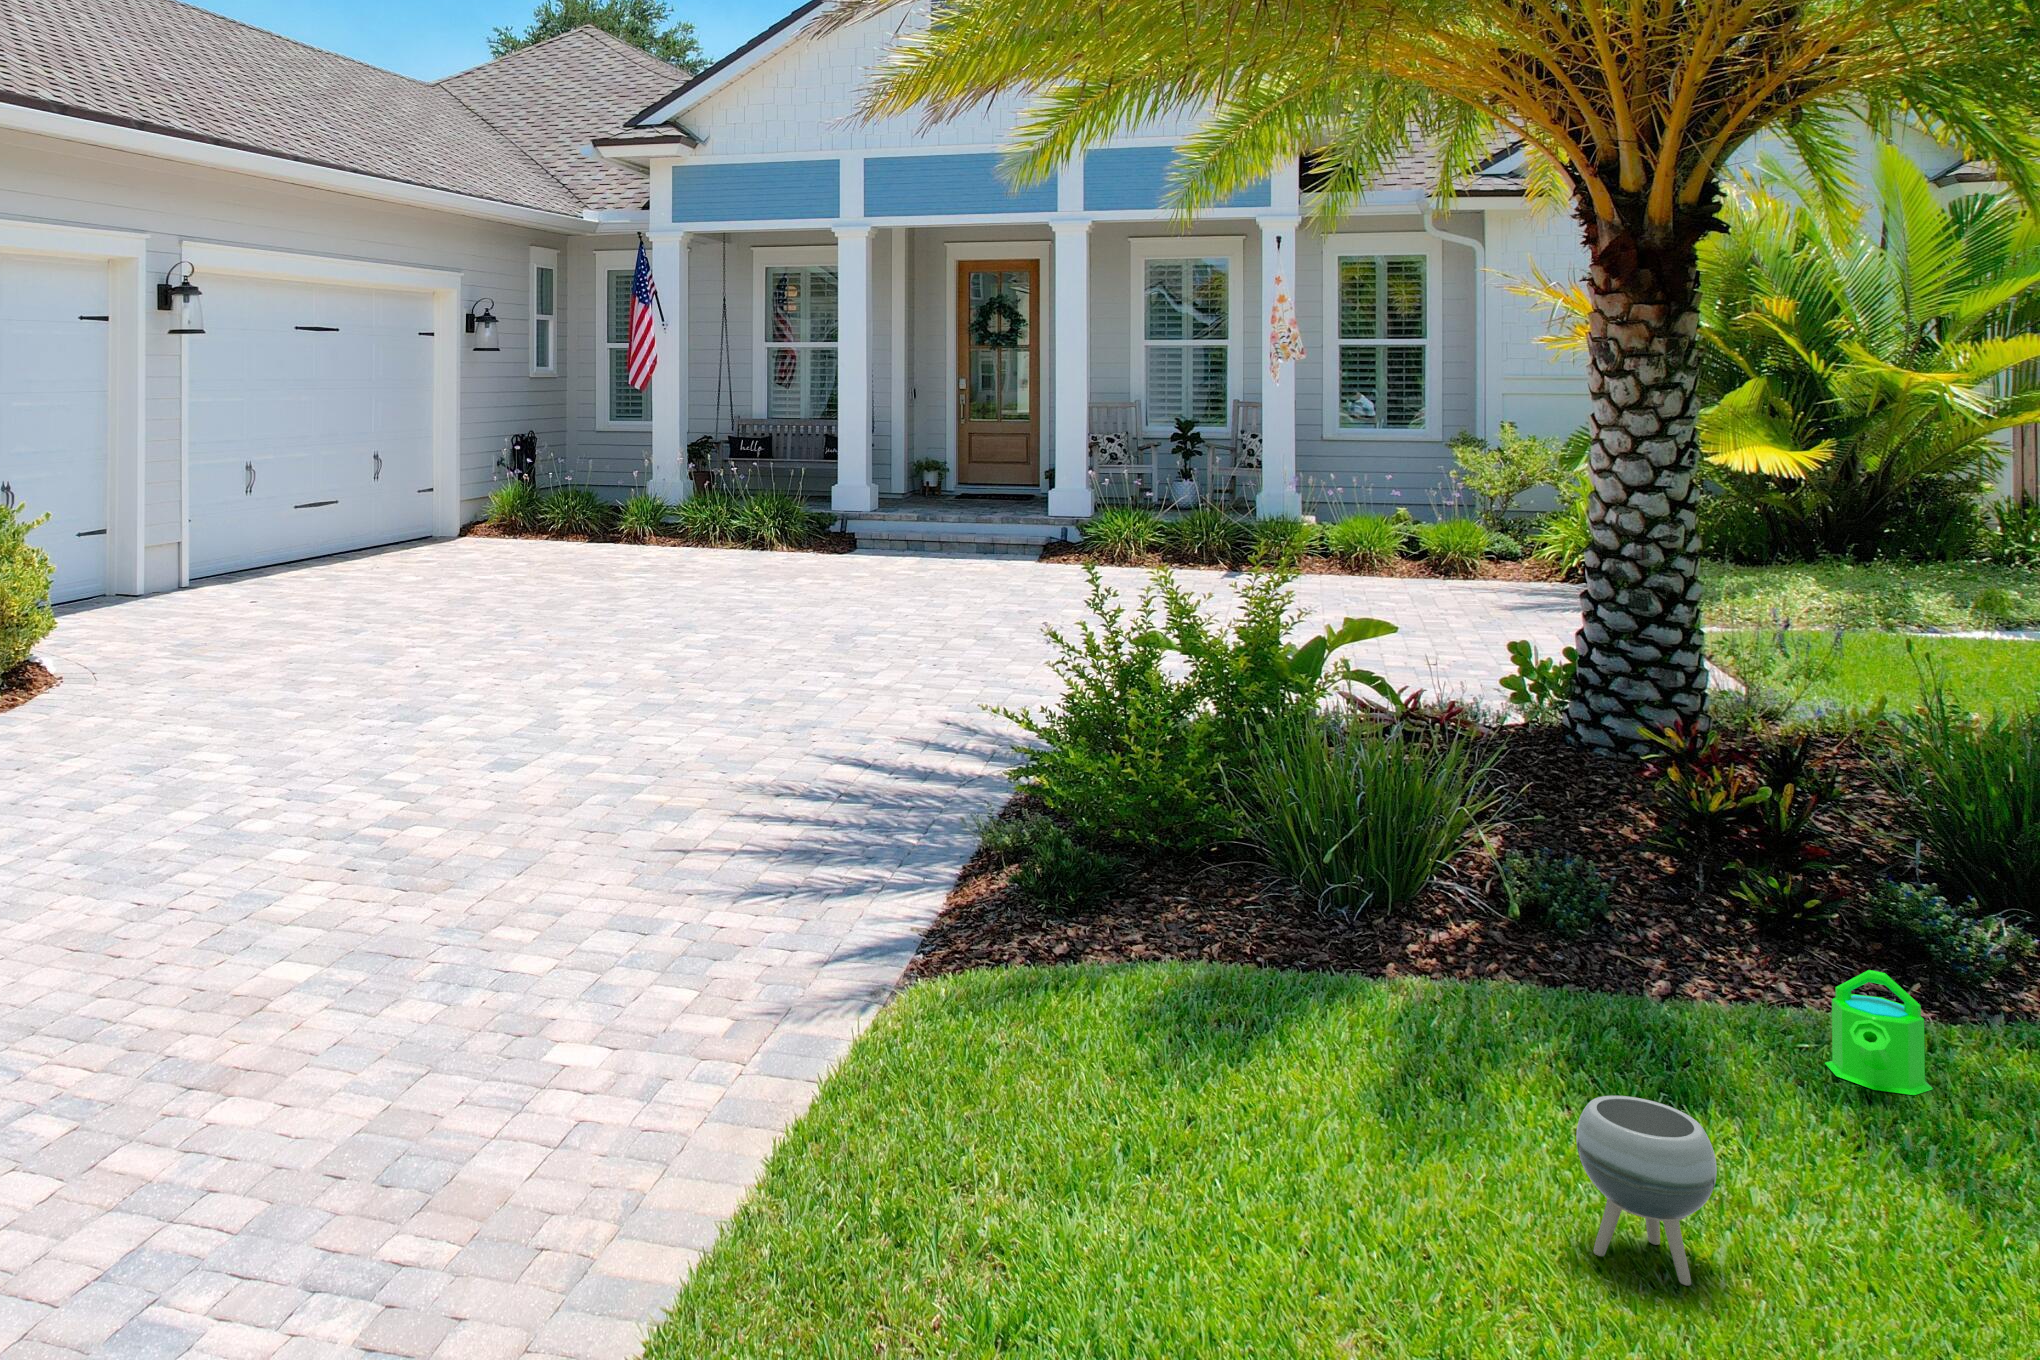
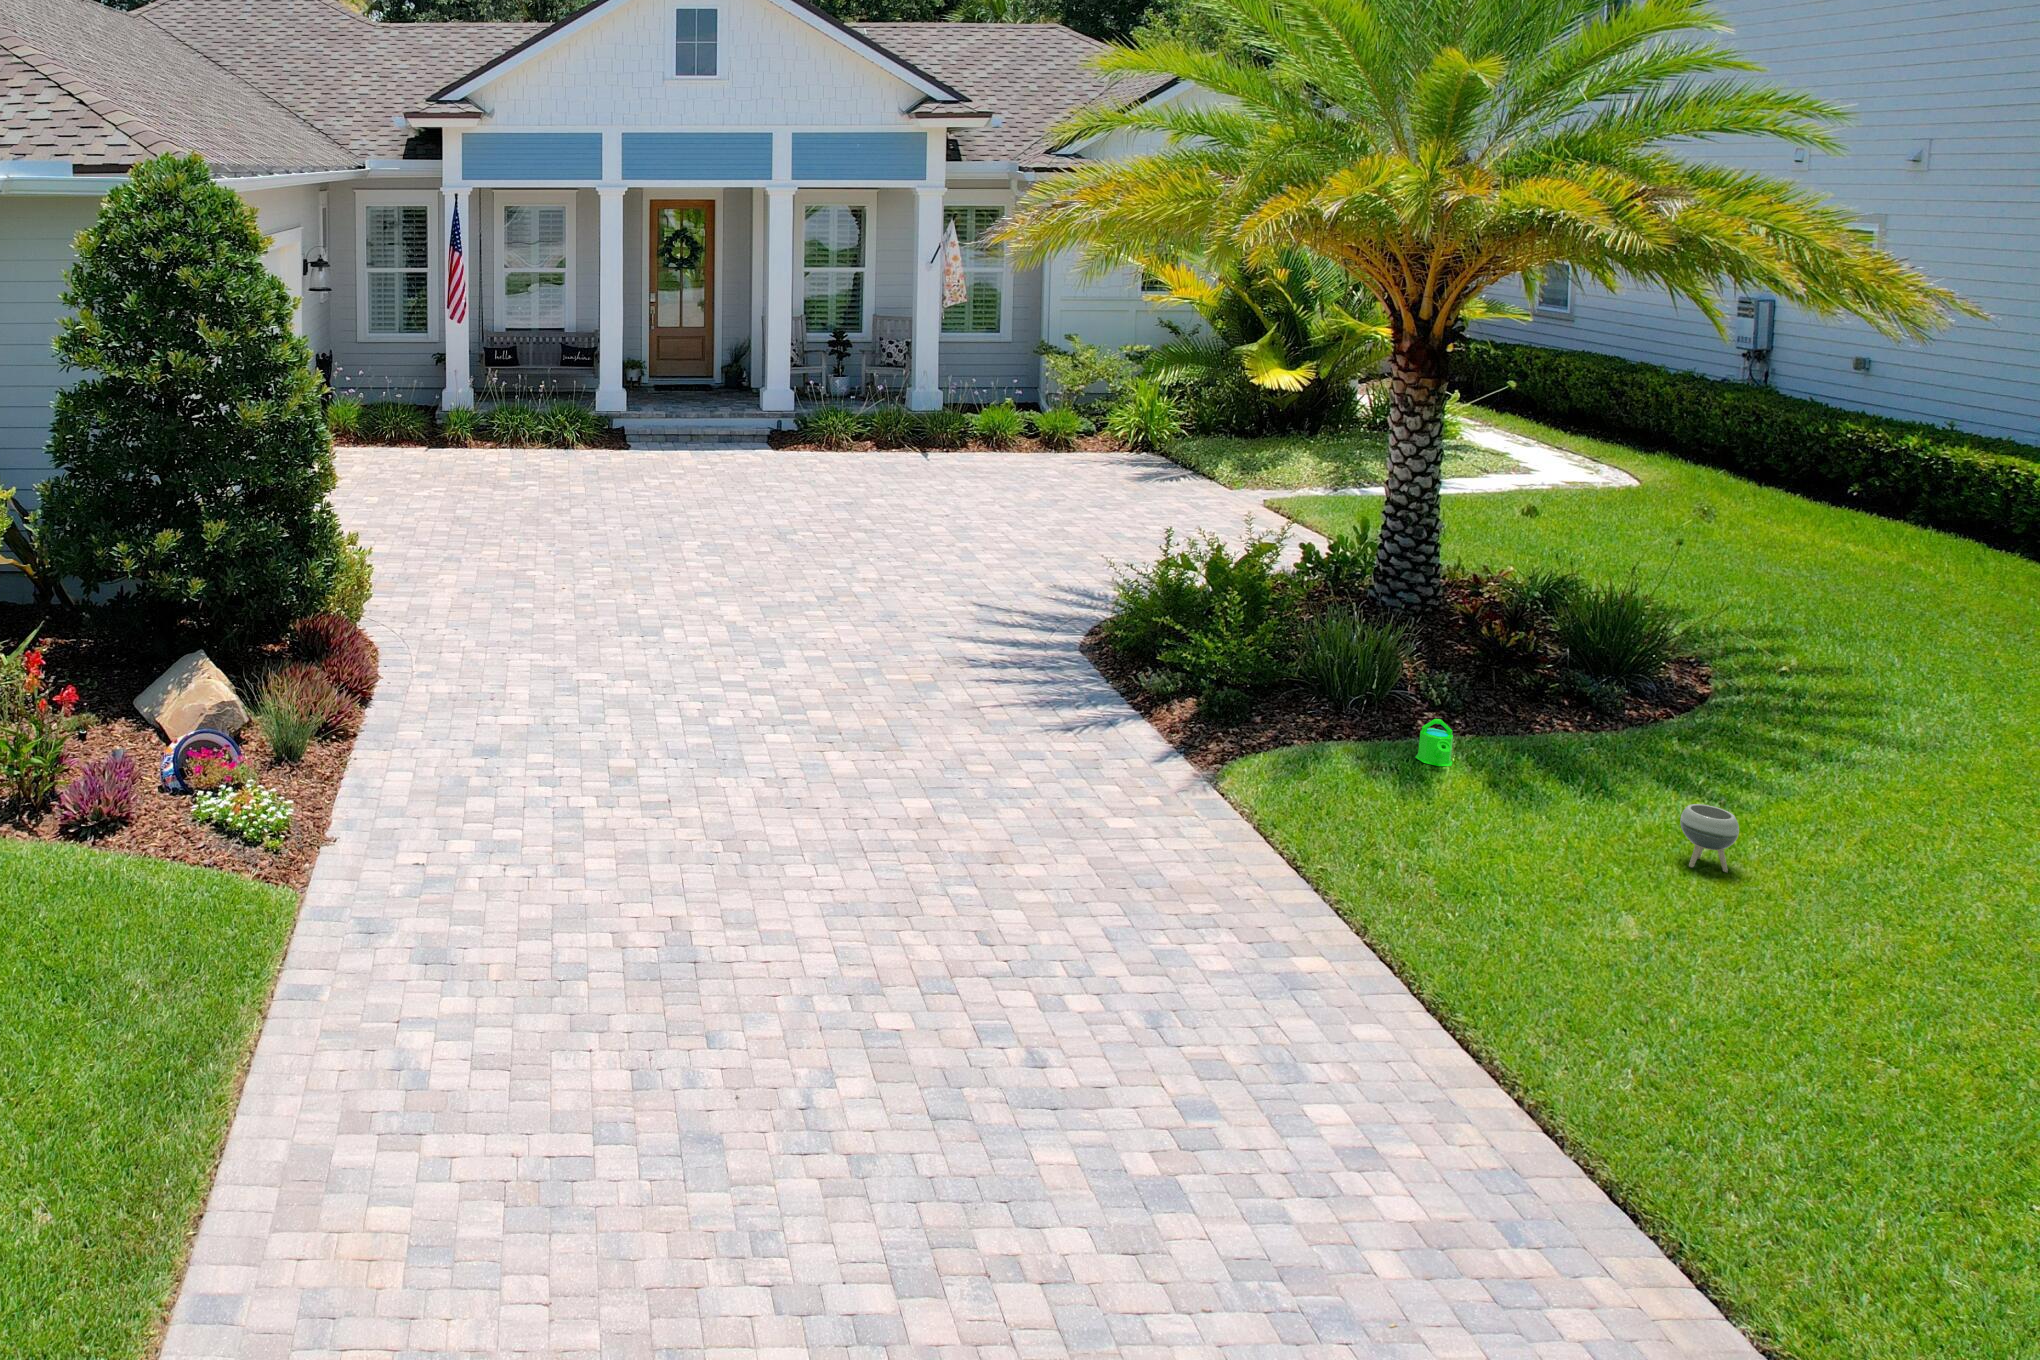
watering can: present [1825,970,1933,1095] -> present [1415,719,1453,766]

